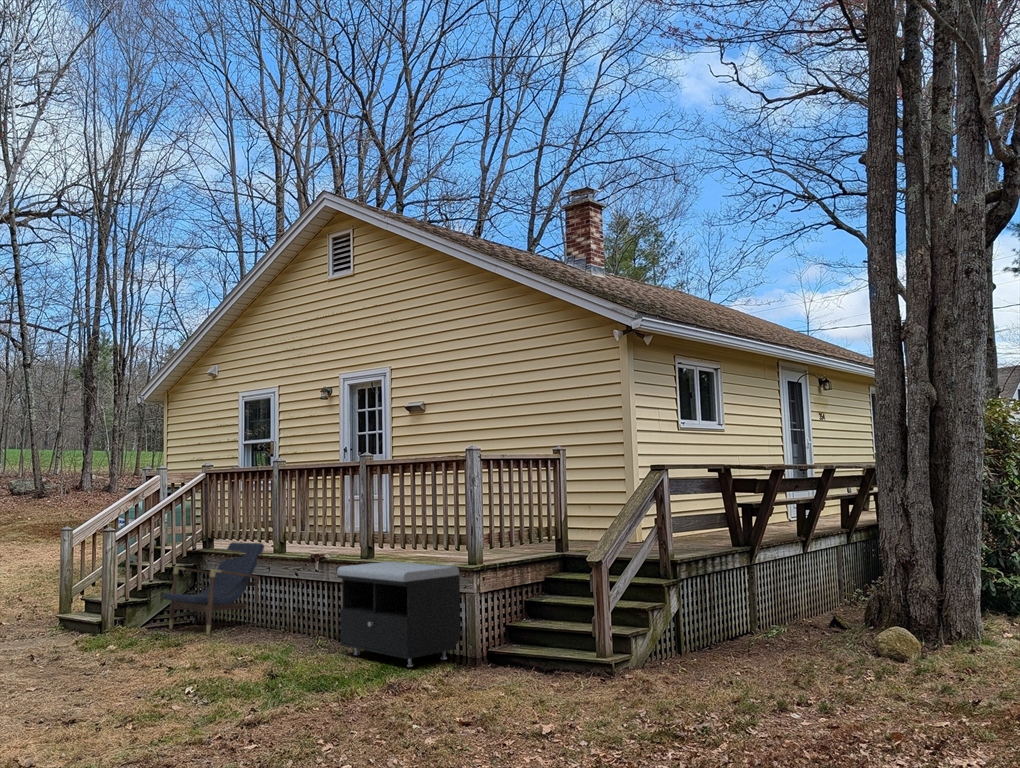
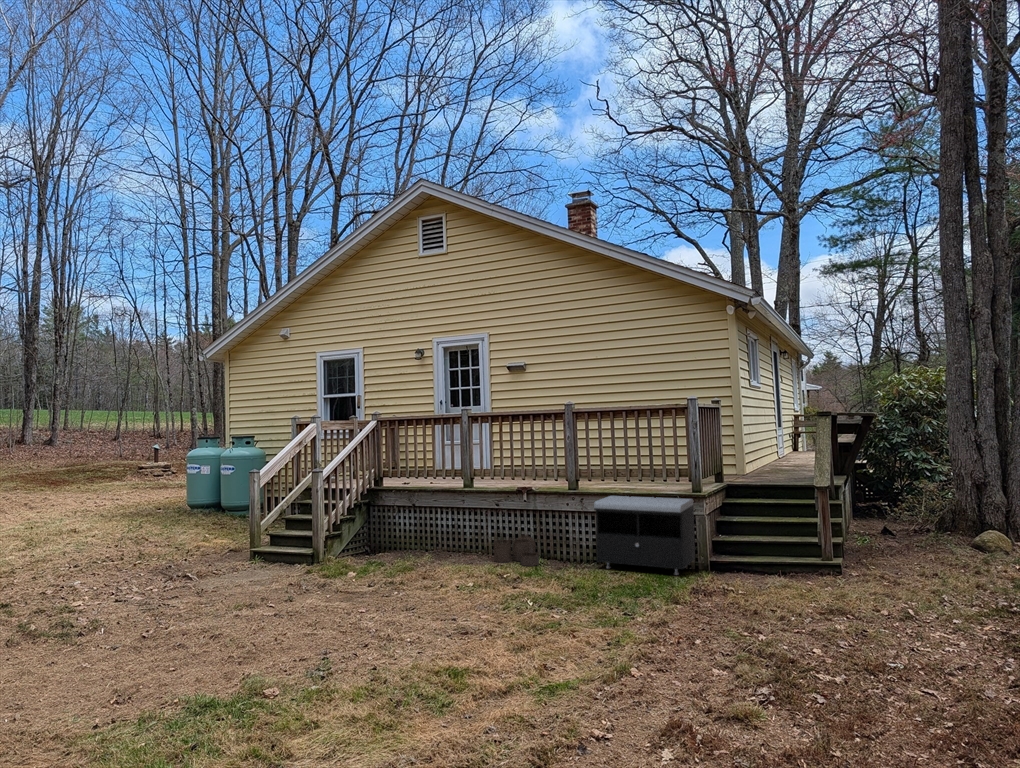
lounge chair: present [163,542,264,635] -> none [382,481,454,559]
woven basket: none [258,608,326,647] -> present [494,535,539,566]

